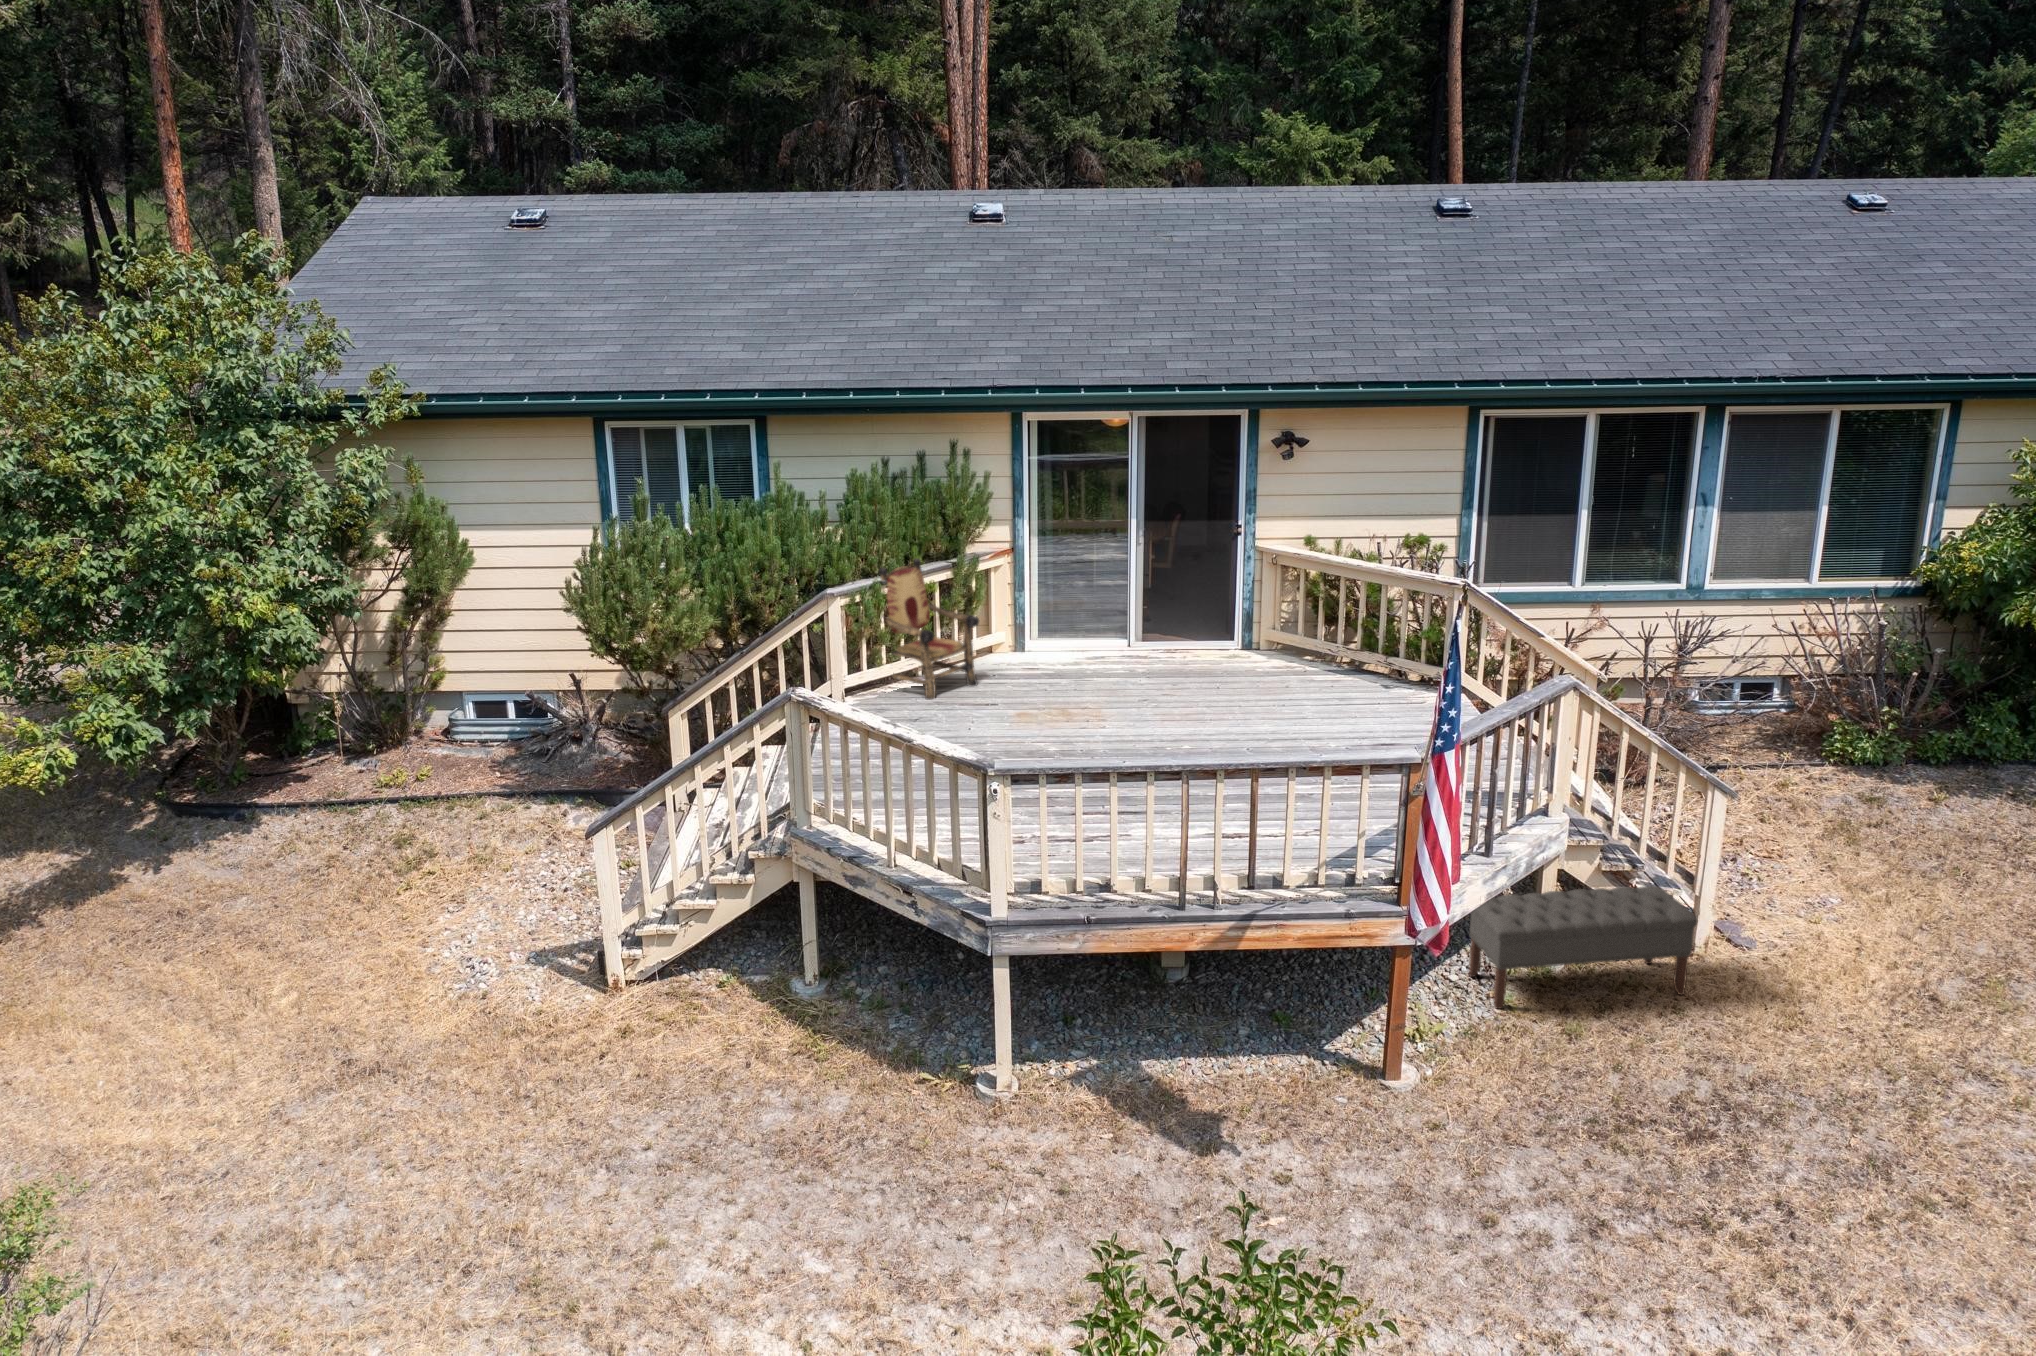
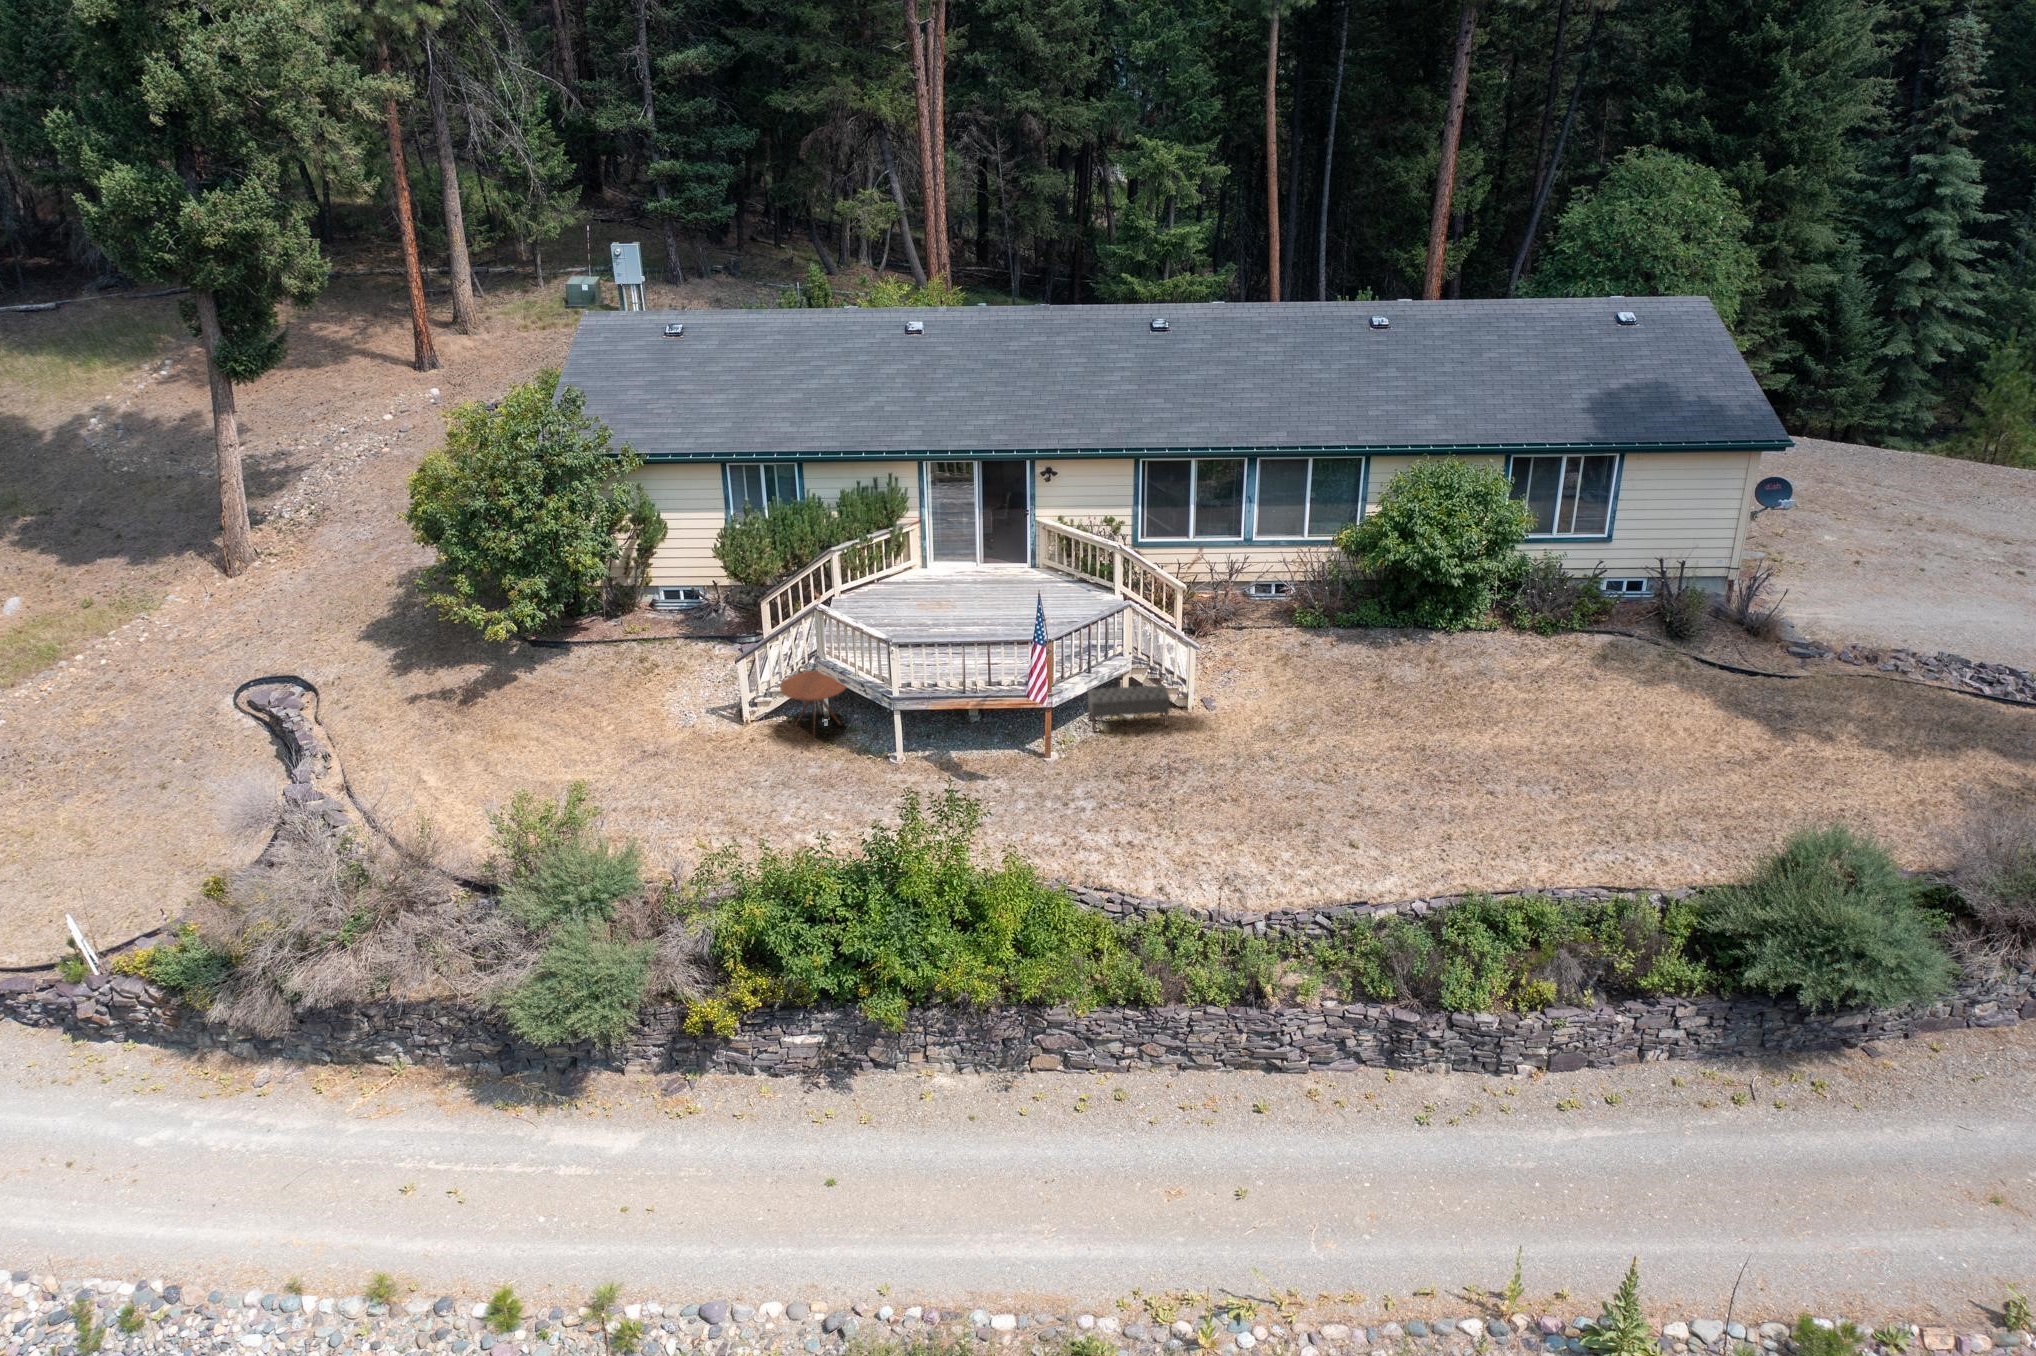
armchair: present [879,558,979,700] -> none [855,532,901,600]
round table: none [694,855,867,1024] -> present [780,671,847,733]

